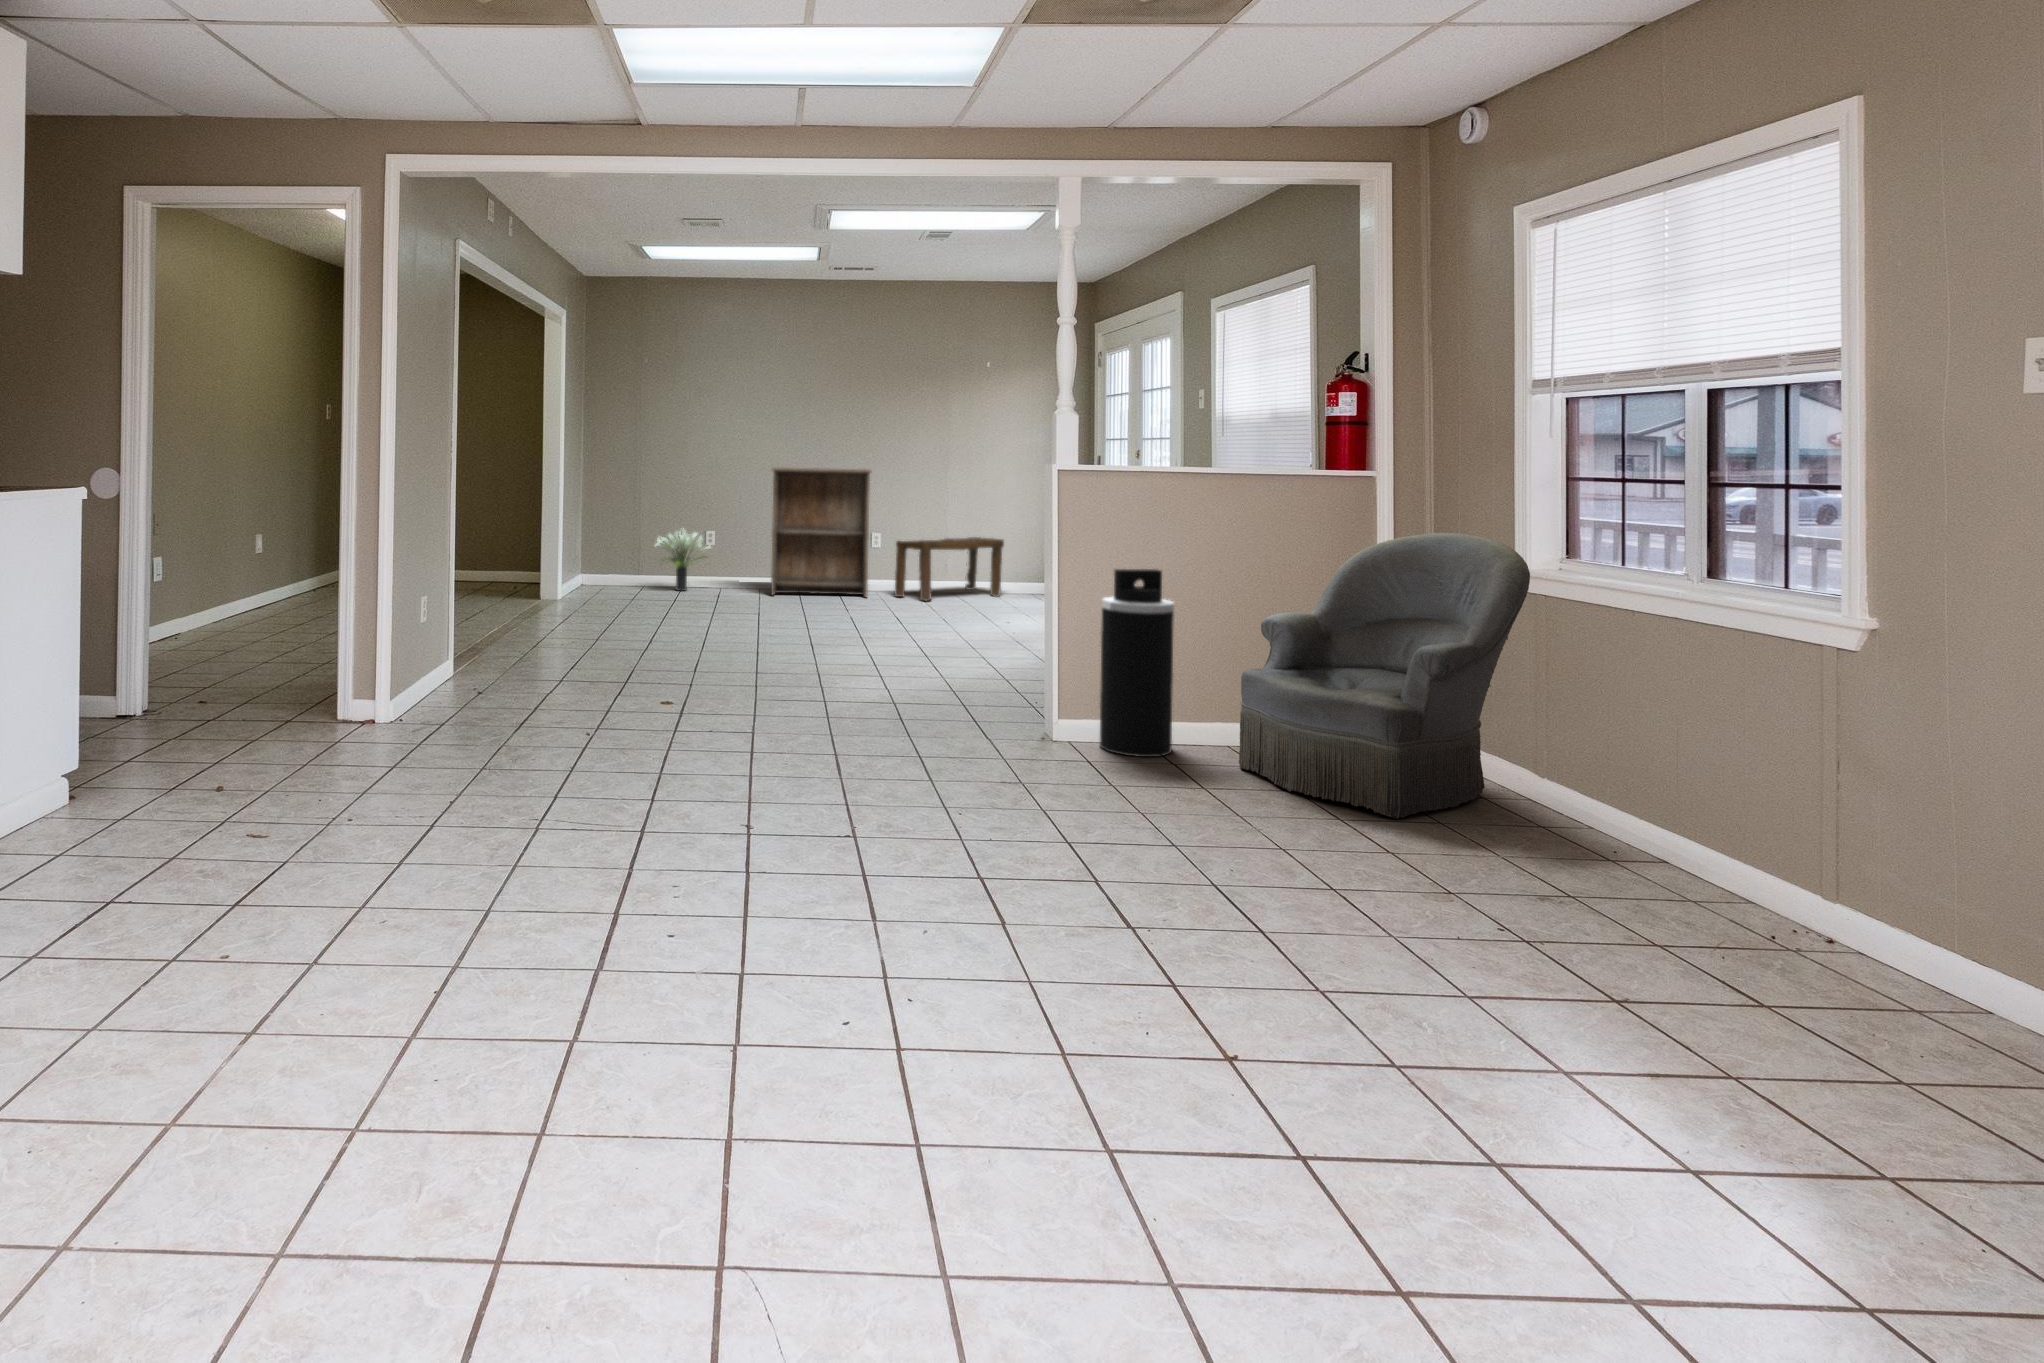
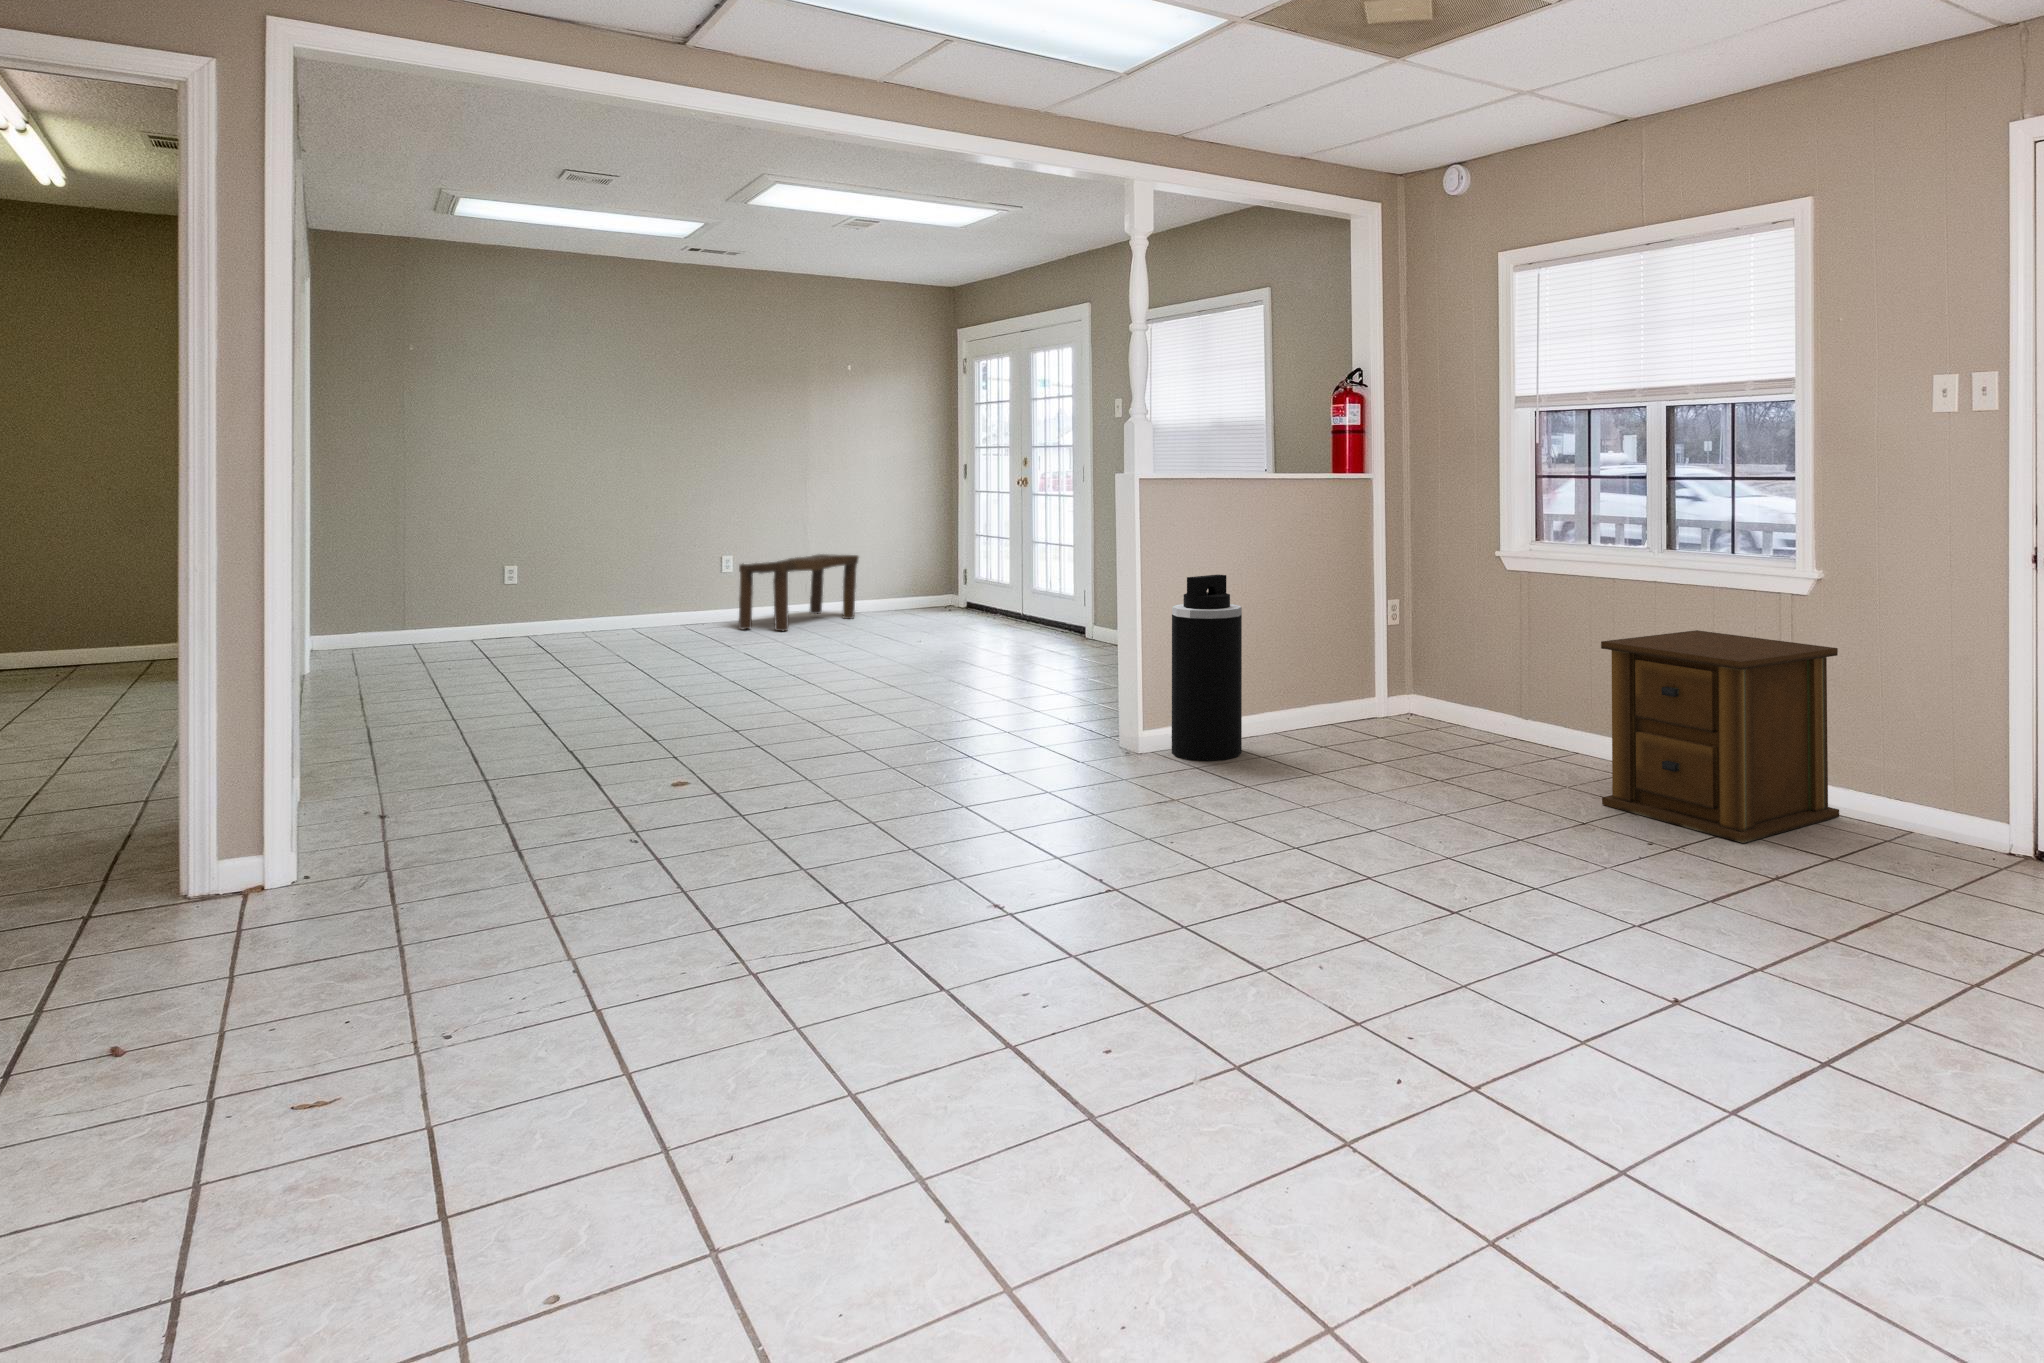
bookshelf: present [771,468,871,597] -> none [578,483,713,643]
potted plant: present [656,529,711,591] -> none [407,567,492,649]
armchair: present [1239,533,1530,819] -> none [1309,525,1530,776]
side table: none [1517,678,1878,962] -> present [1601,630,1839,843]

